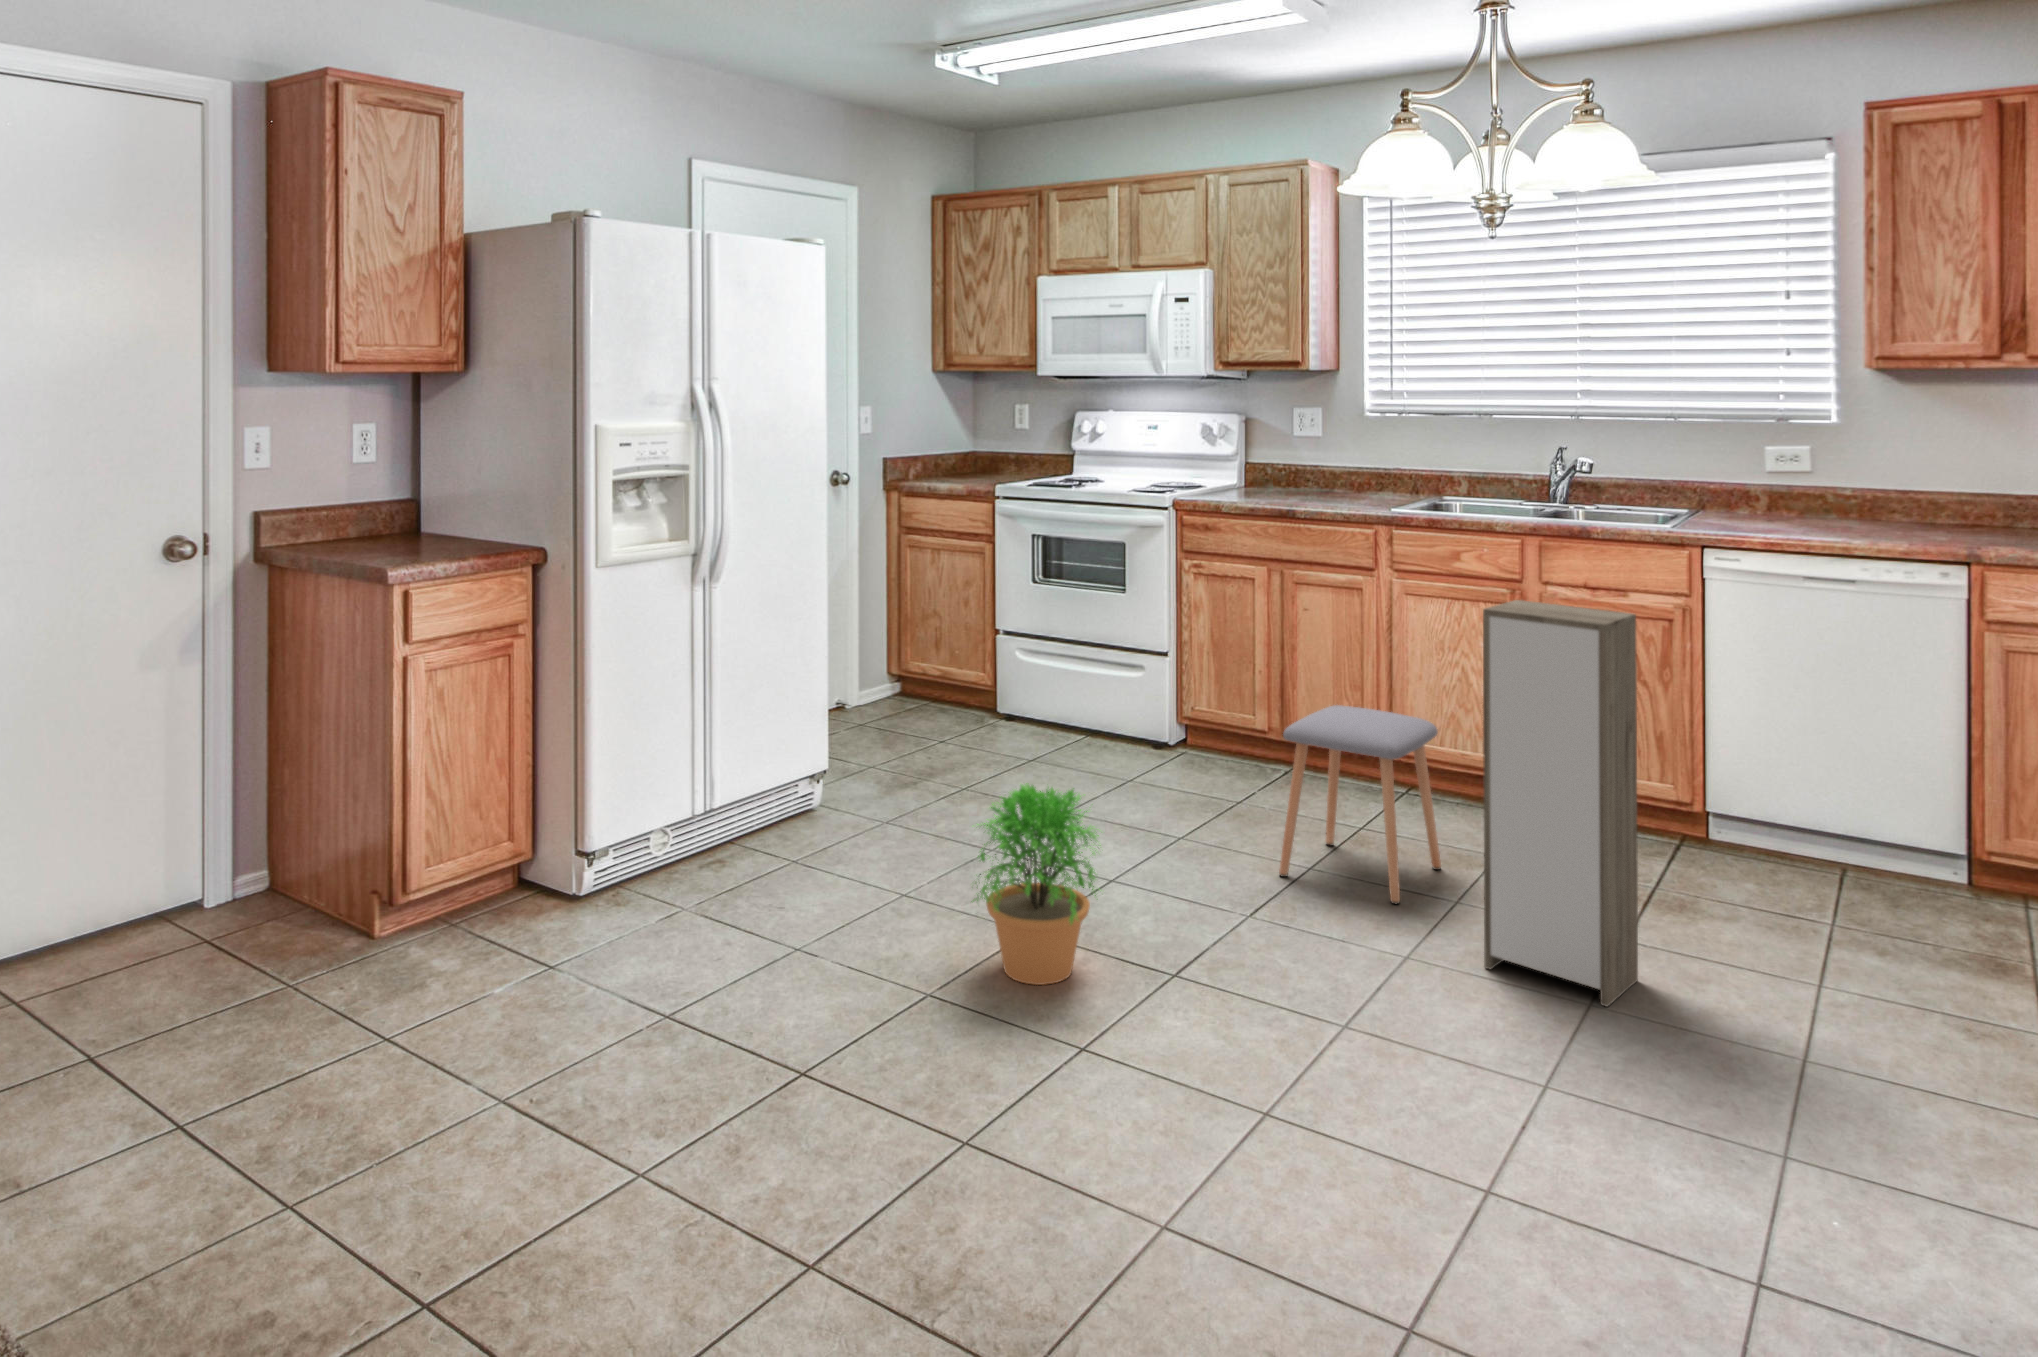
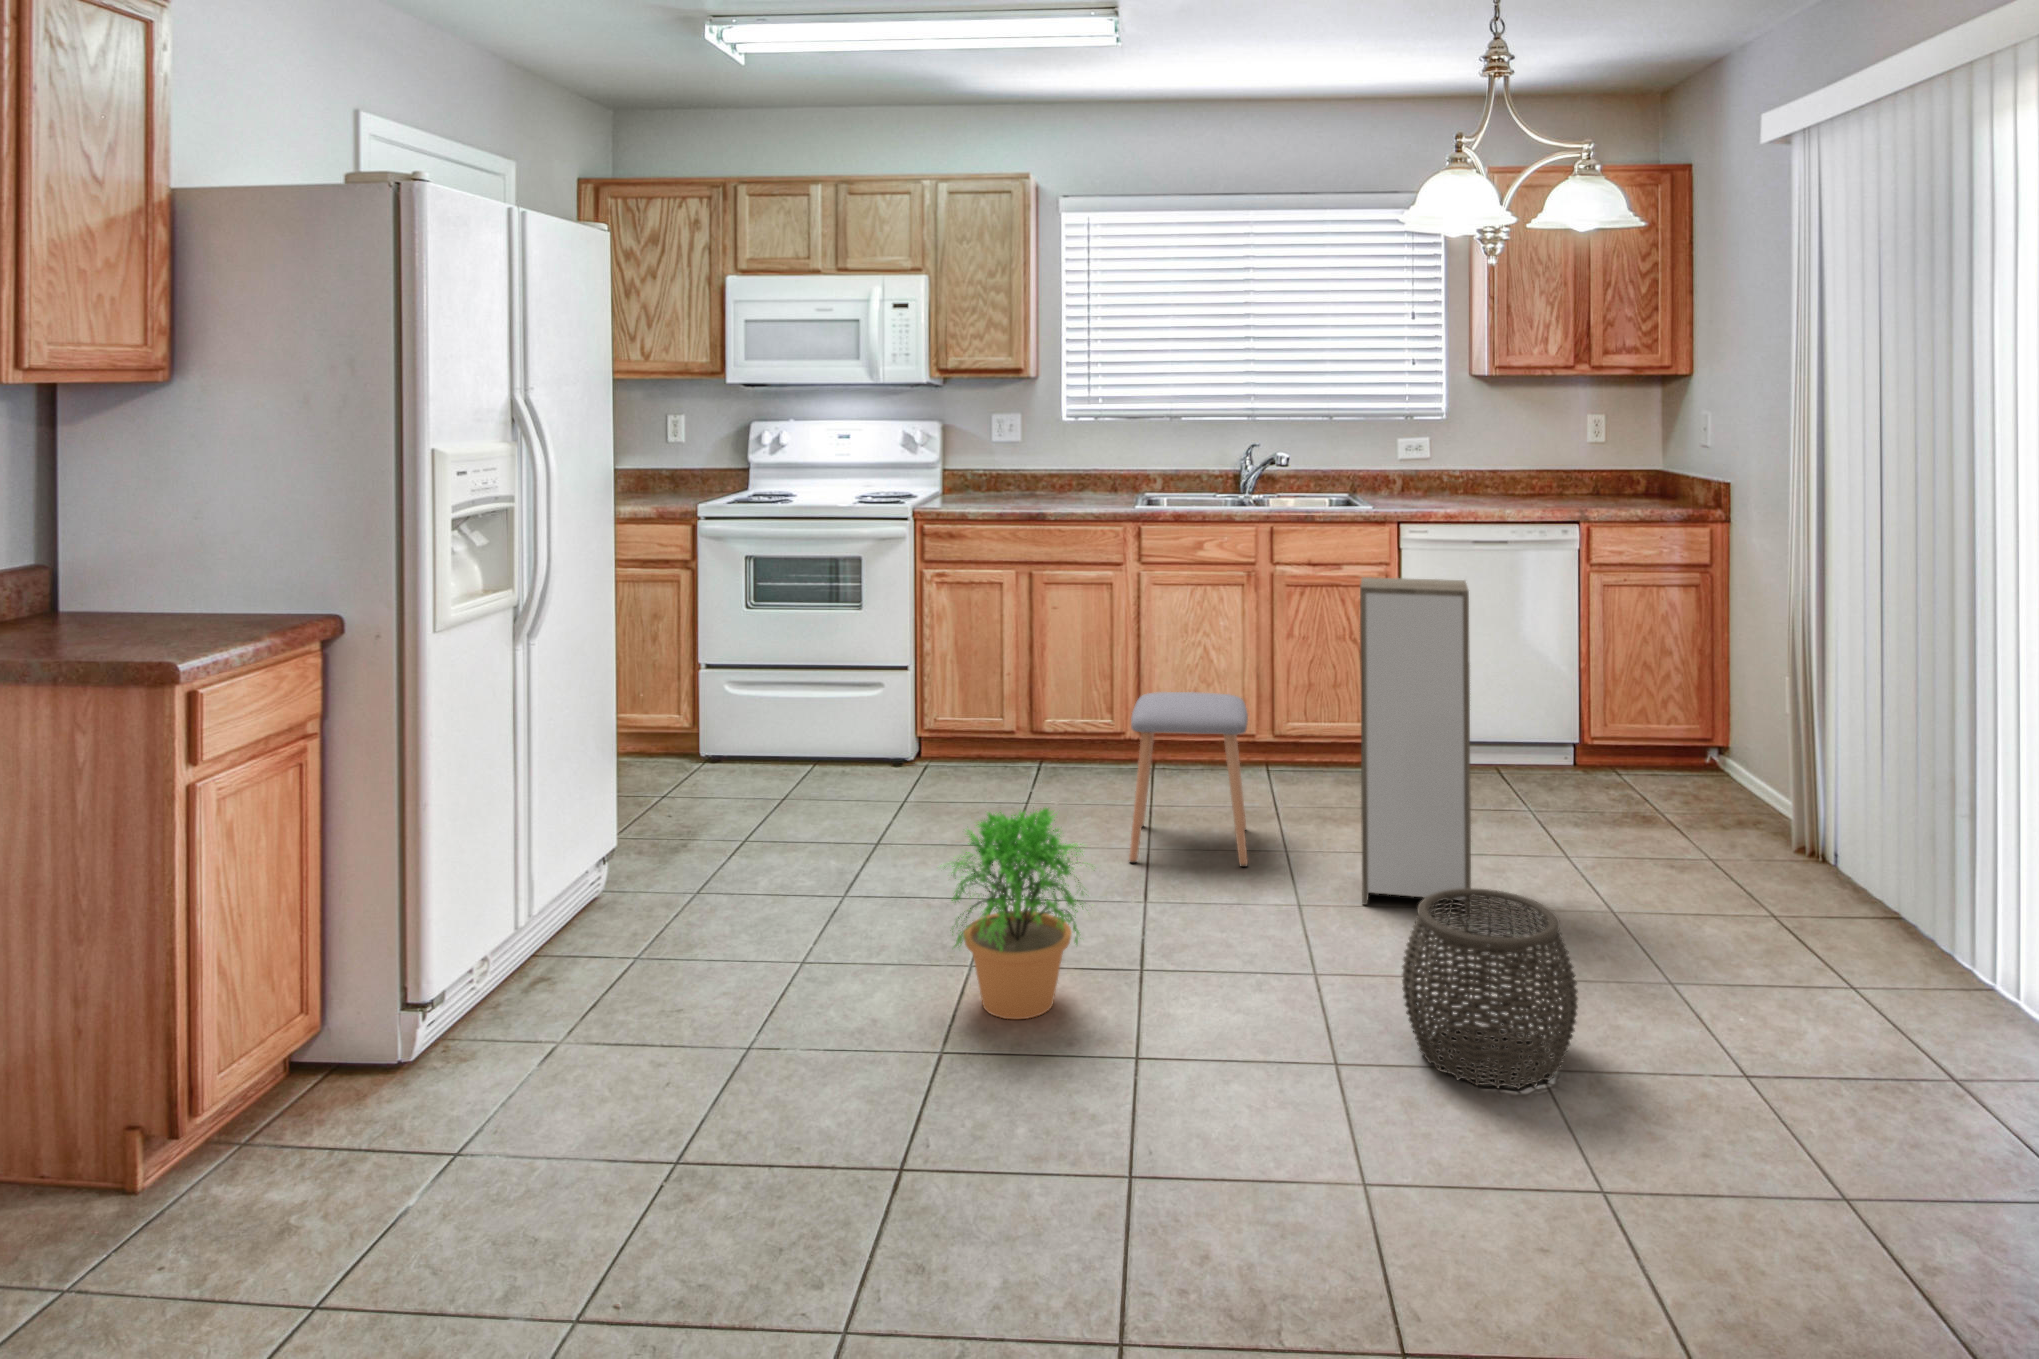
woven basket: none [1347,950,1550,1189] -> present [1402,888,1578,1089]

